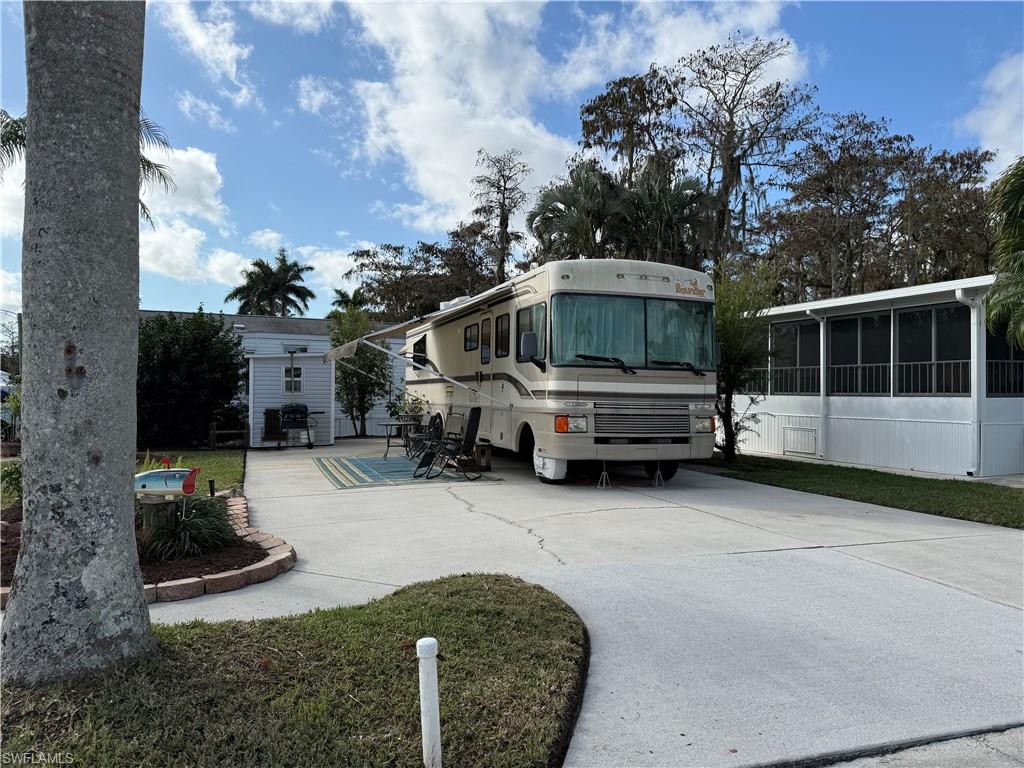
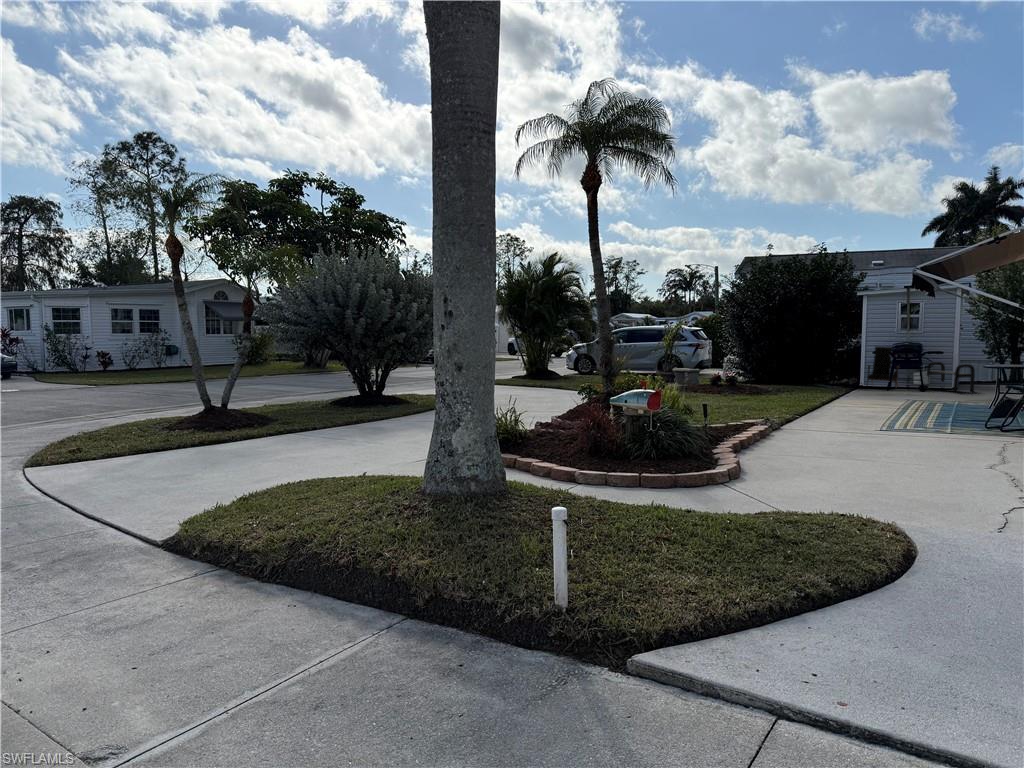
bench: present [209,422,251,450] -> present [925,361,975,392]

